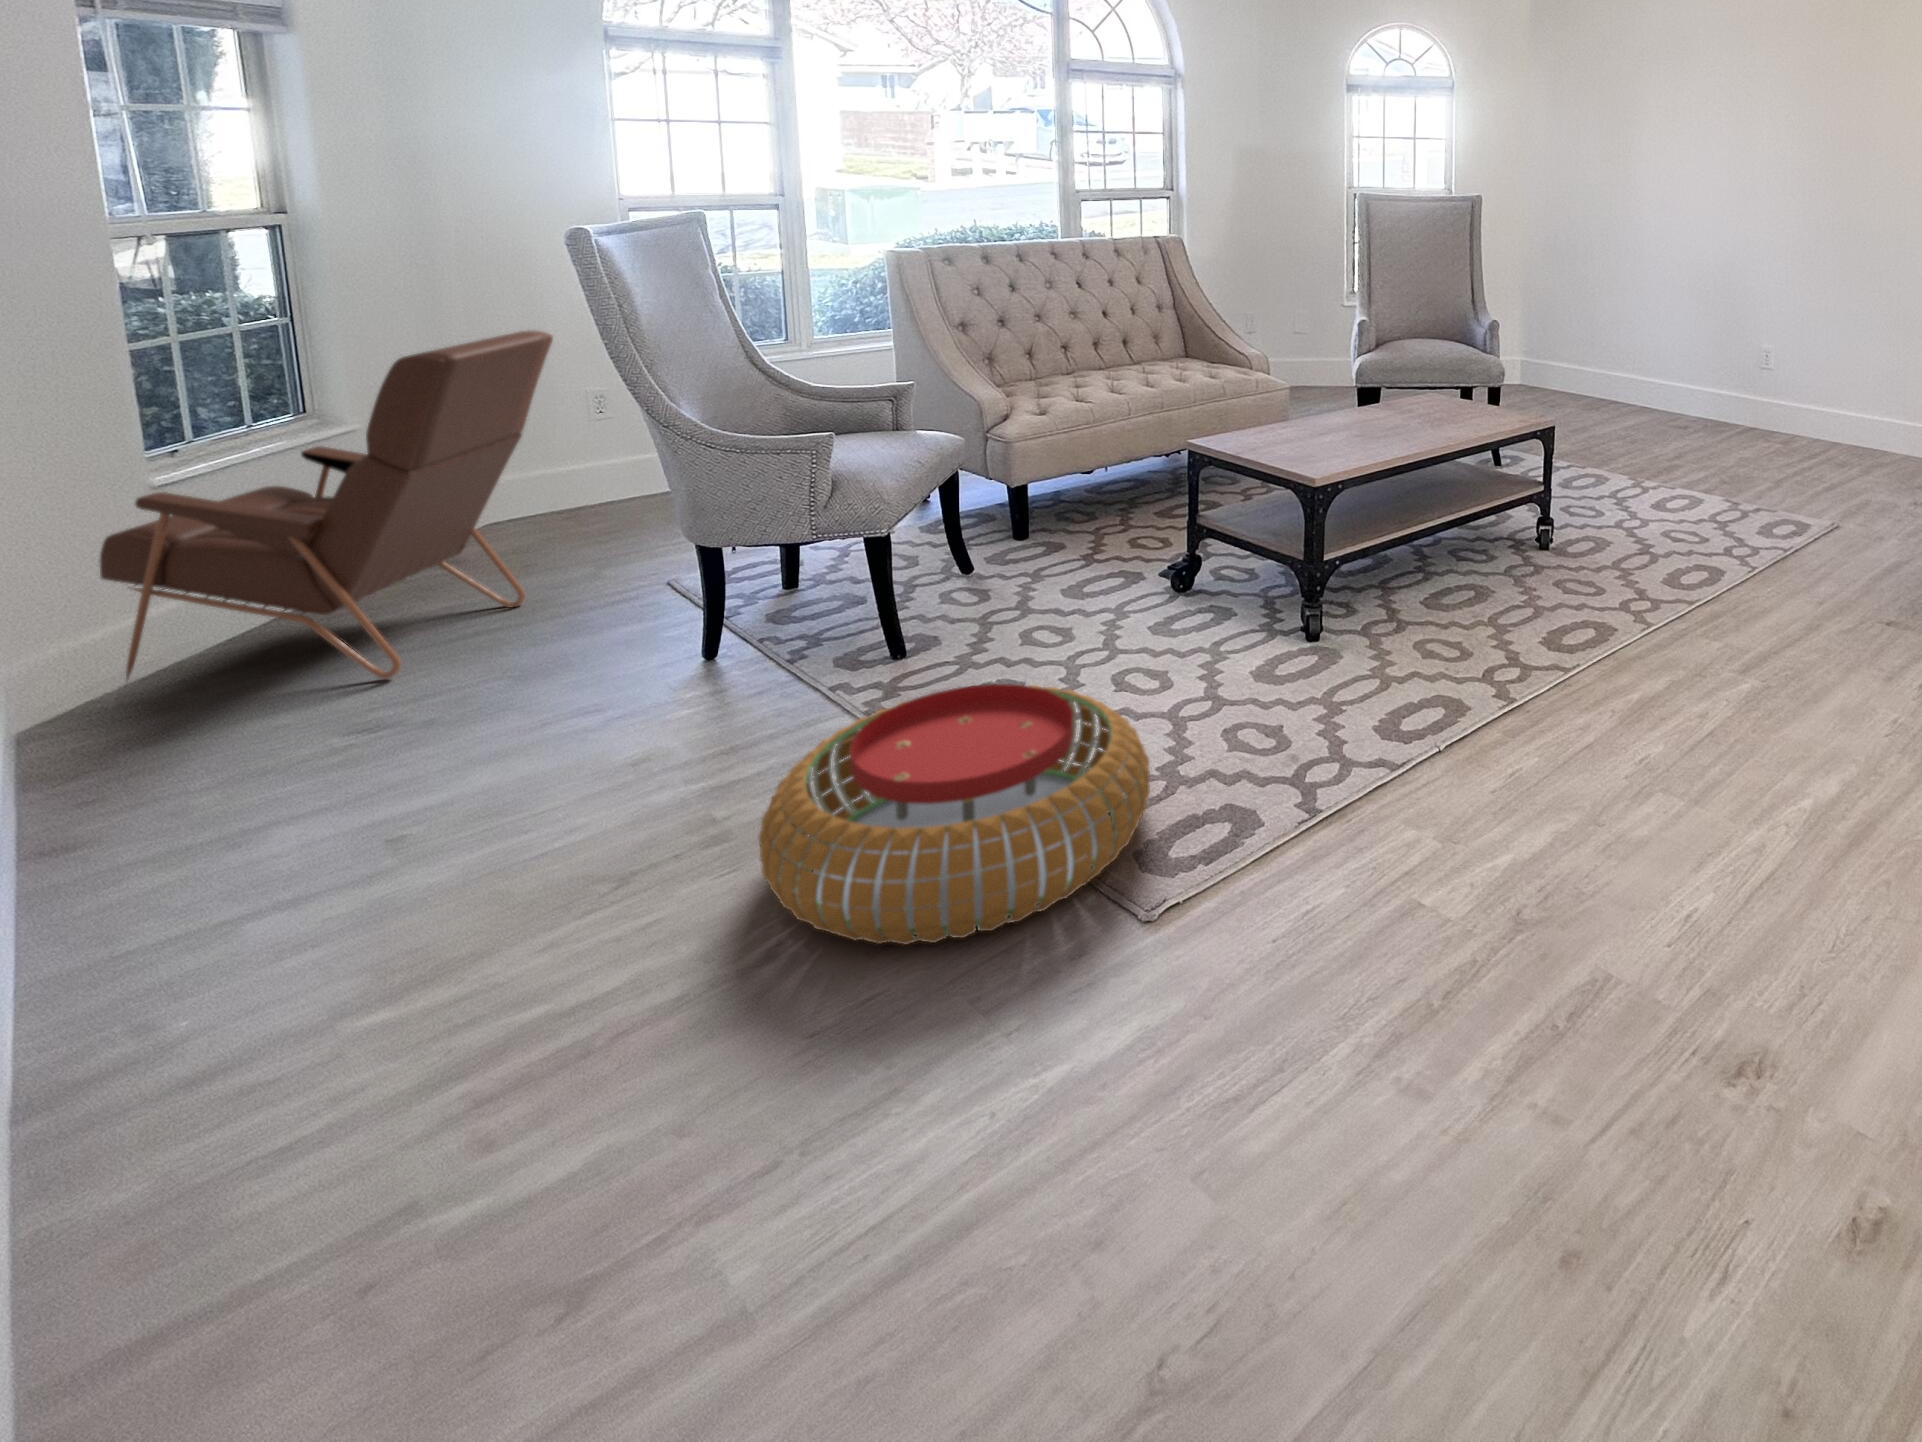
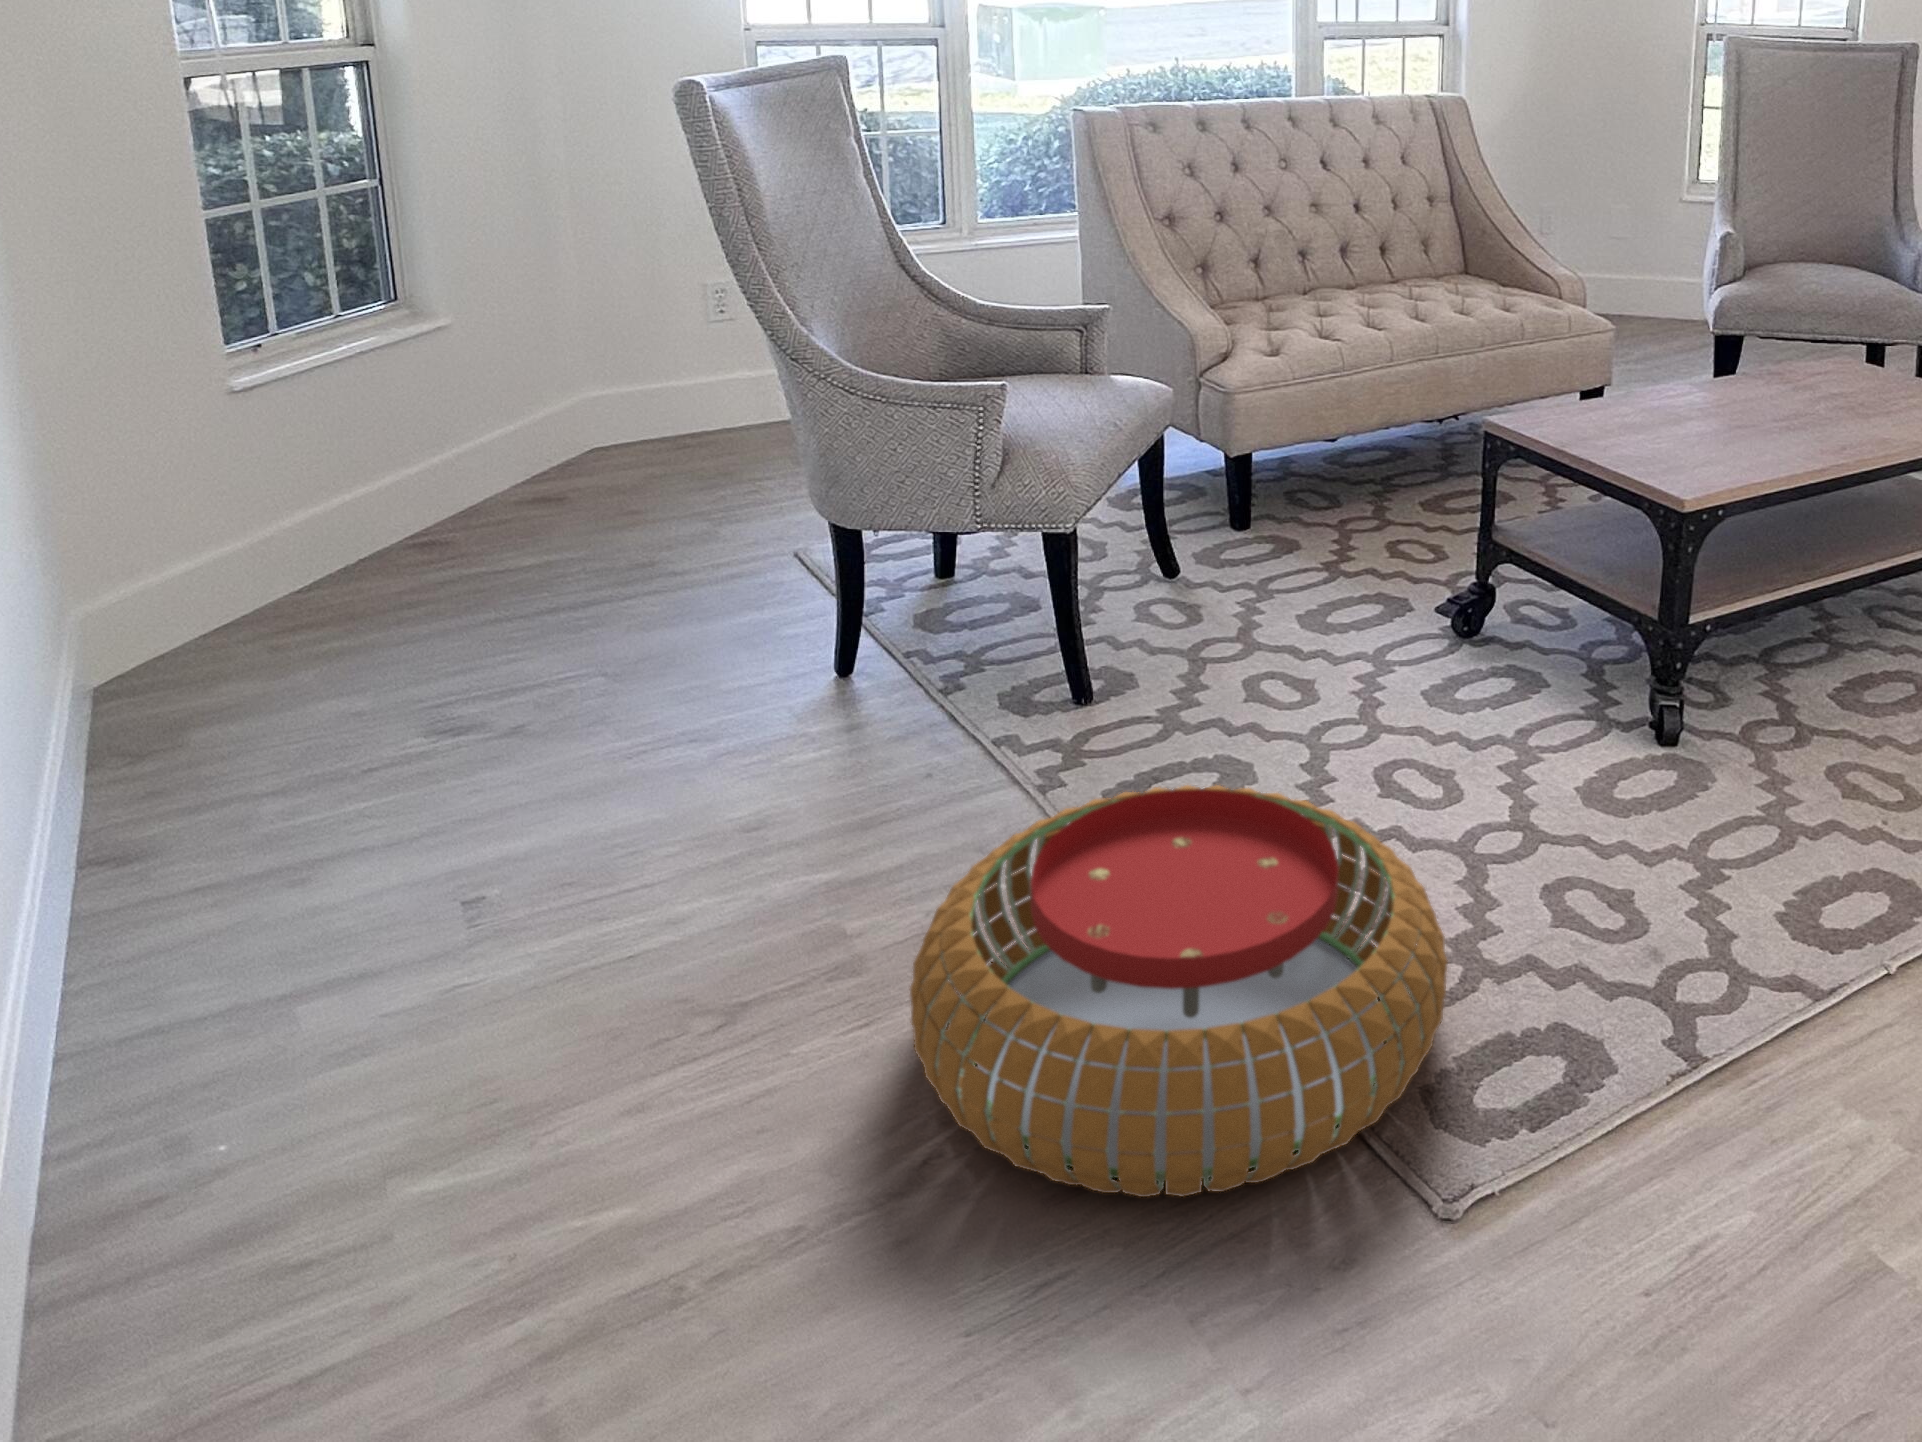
armchair: present [100,331,553,679] -> none [188,212,667,657]

